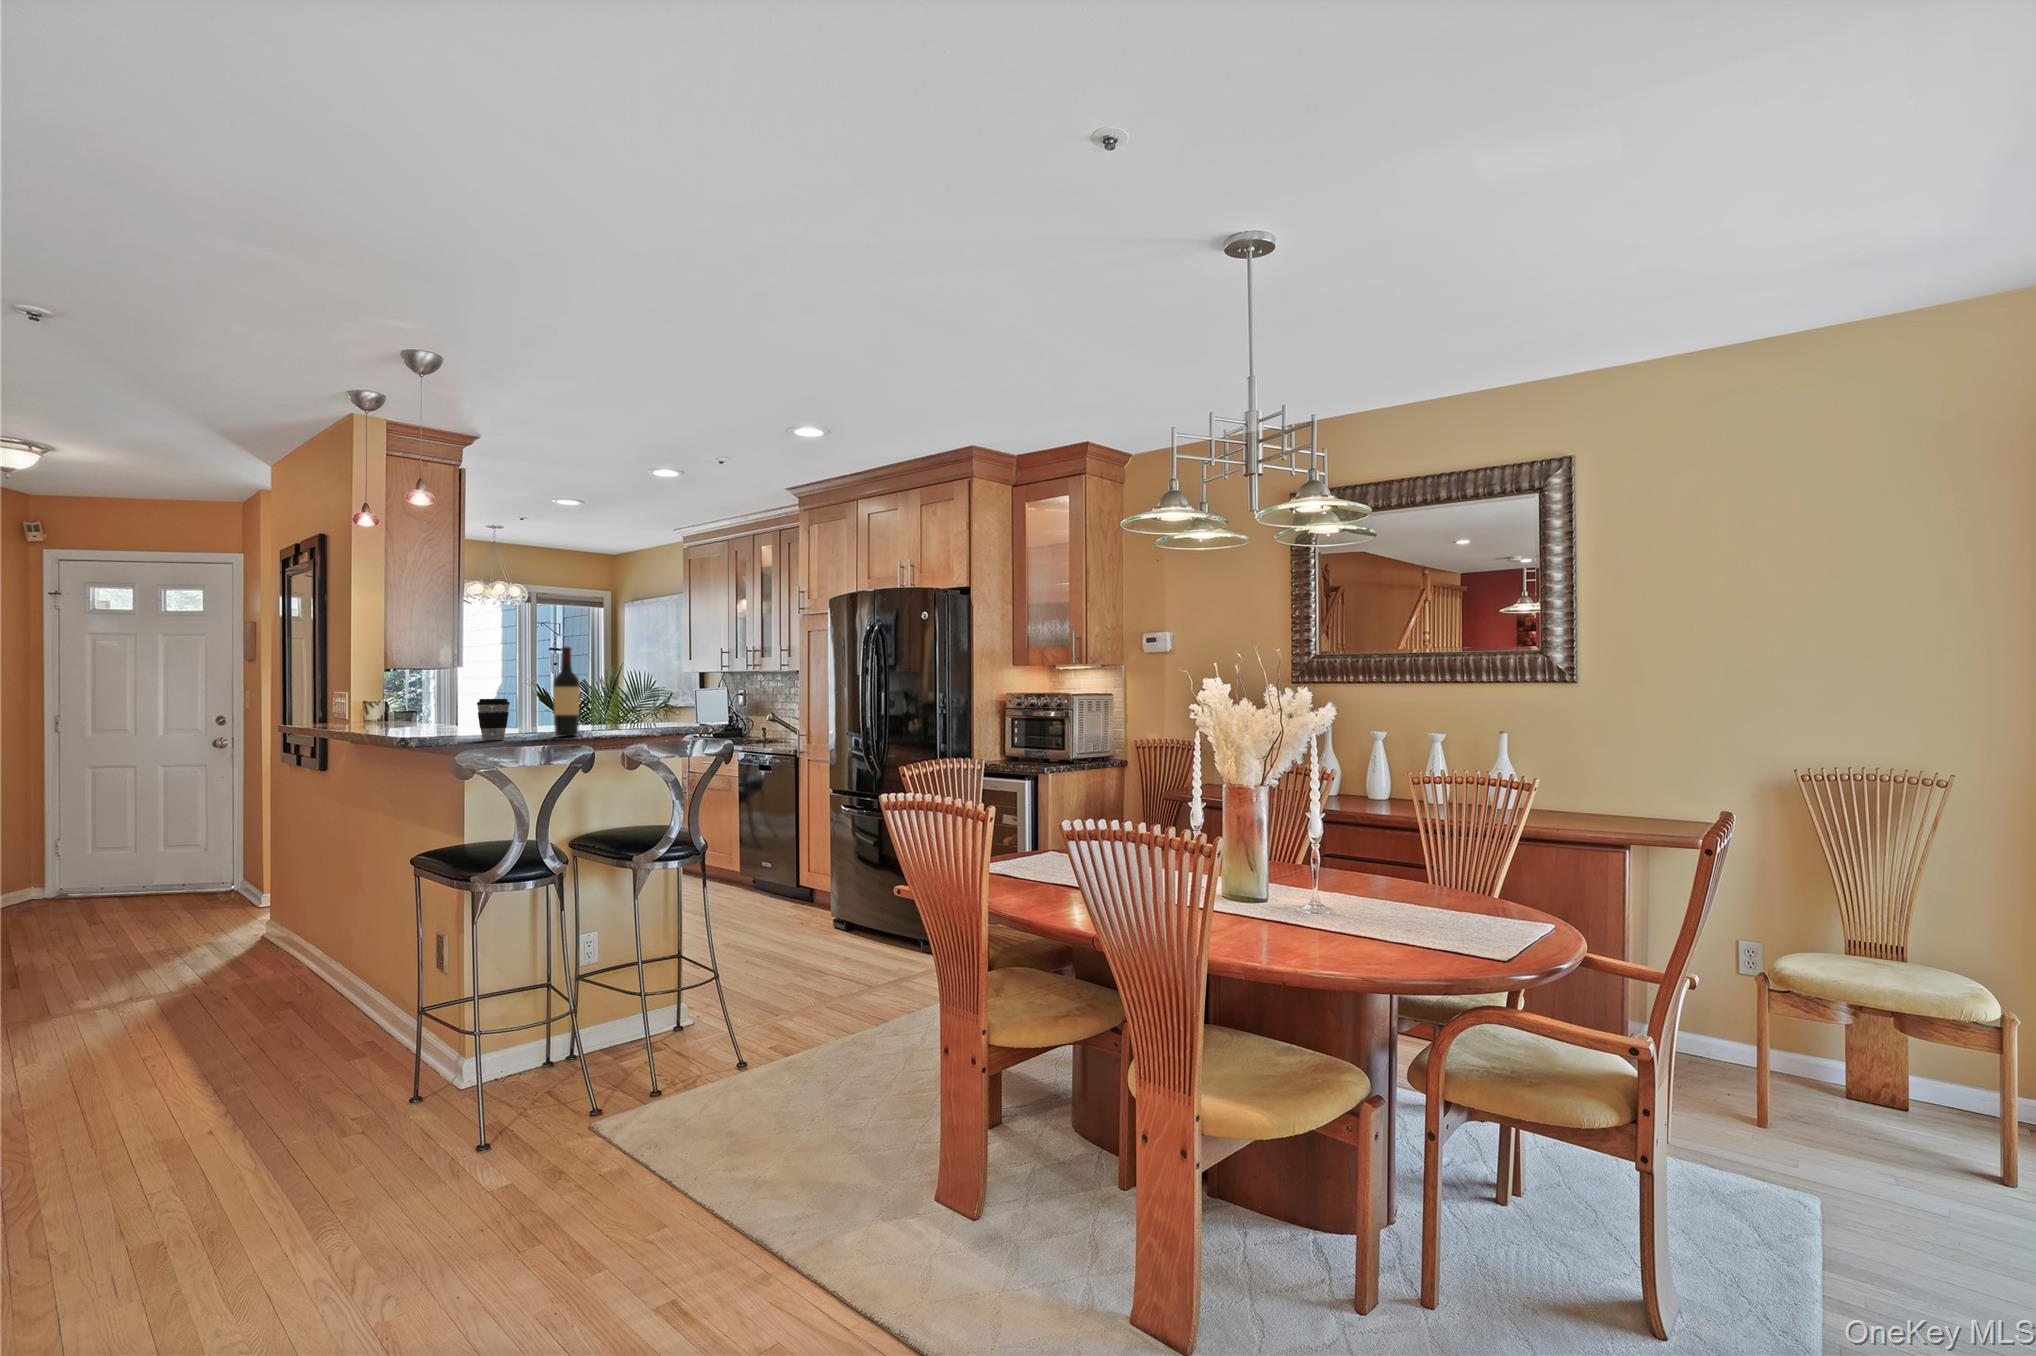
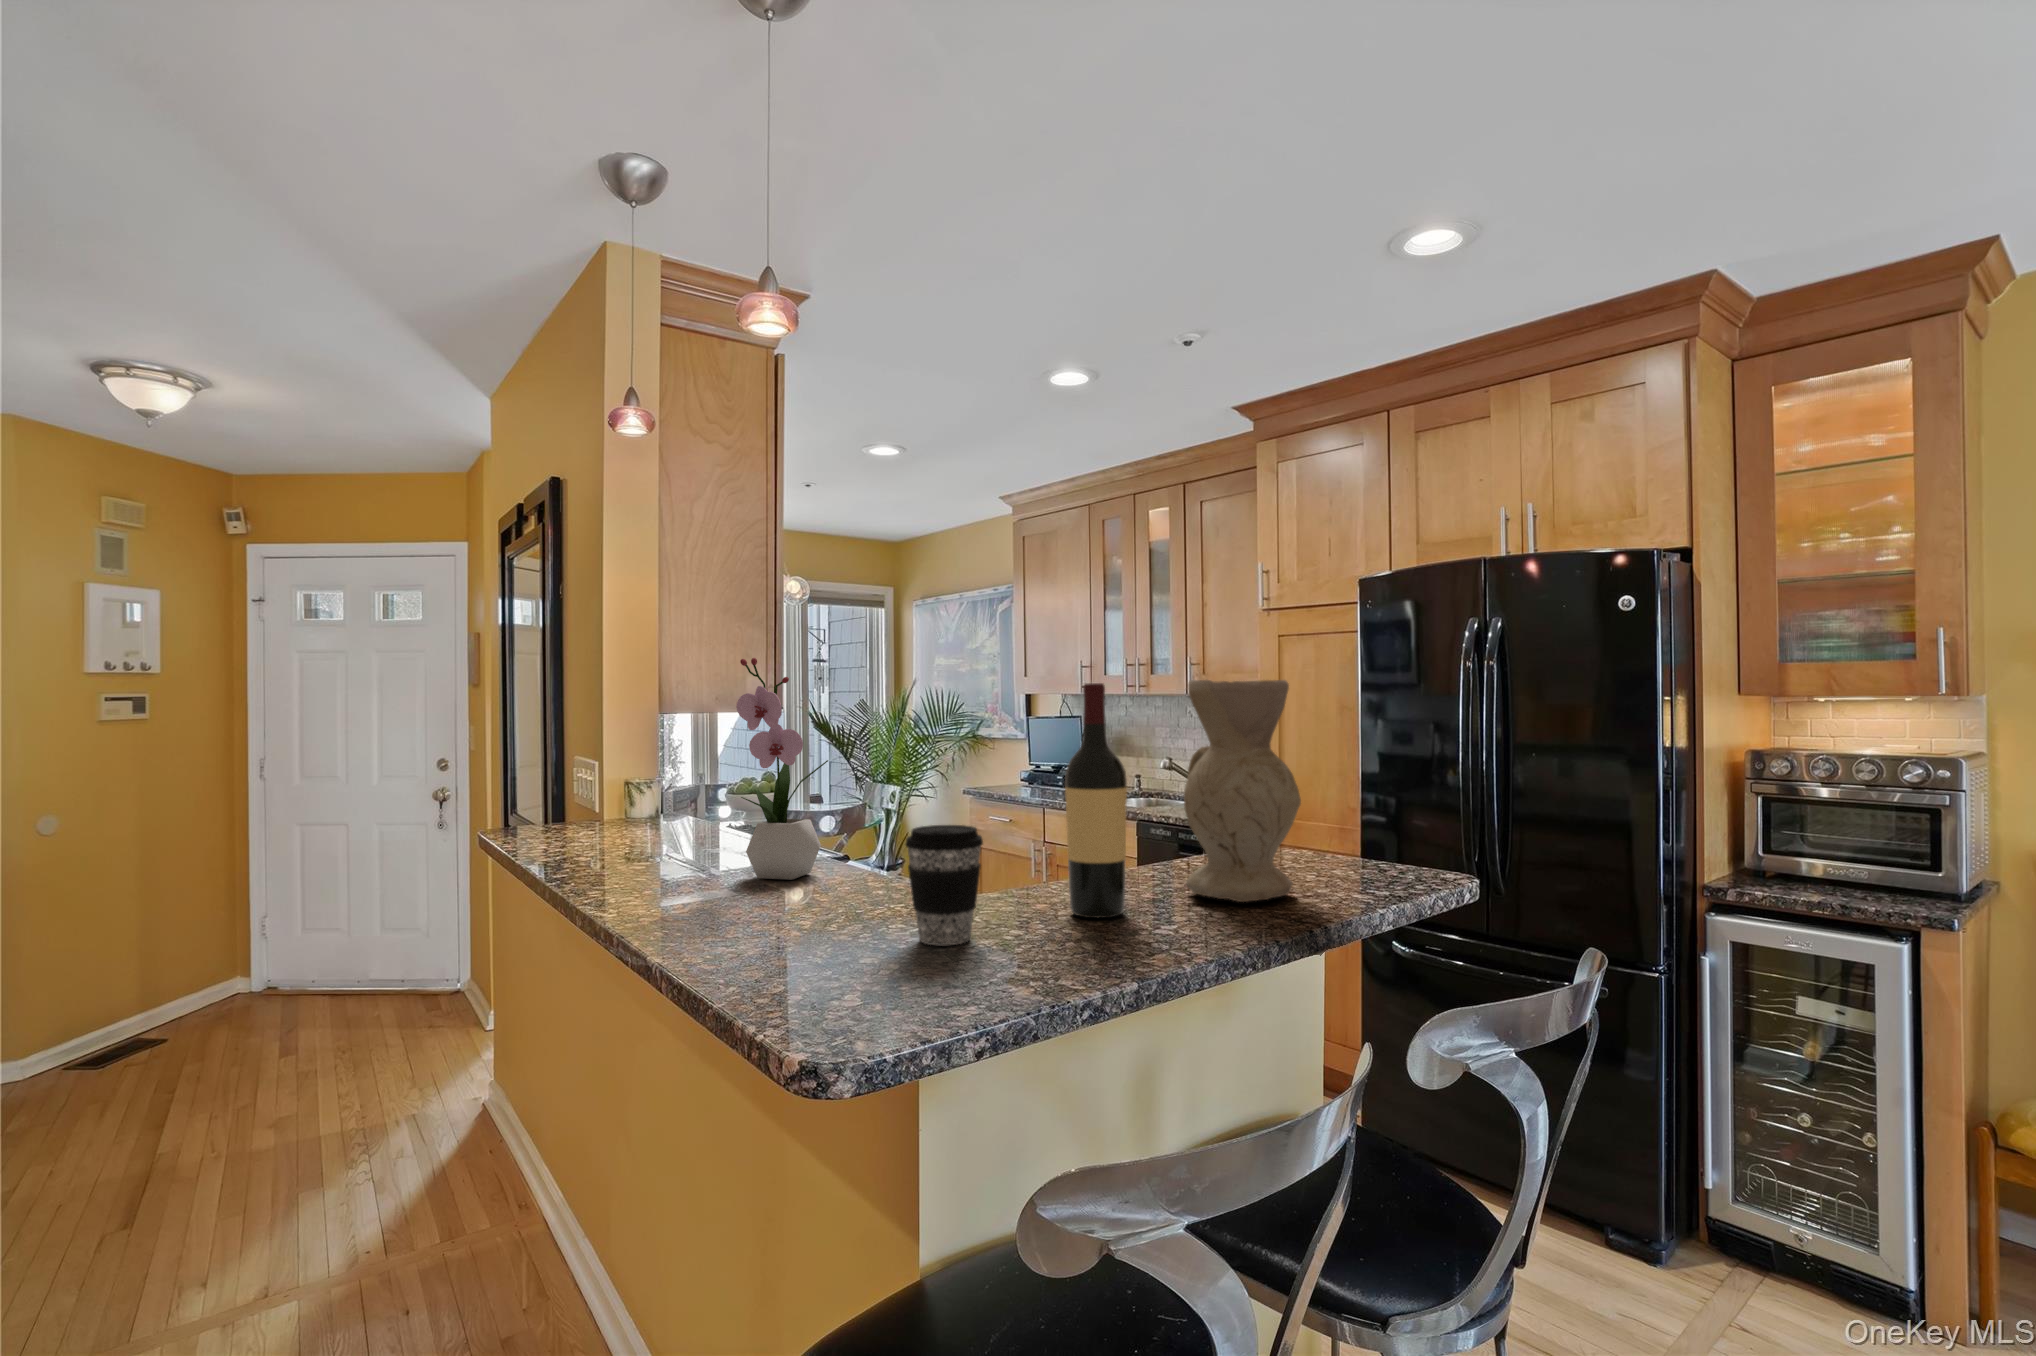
flower arrangement: none [418,636,467,735] -> present [736,658,828,880]
vase: none [612,646,661,733] -> present [1184,680,1301,902]

